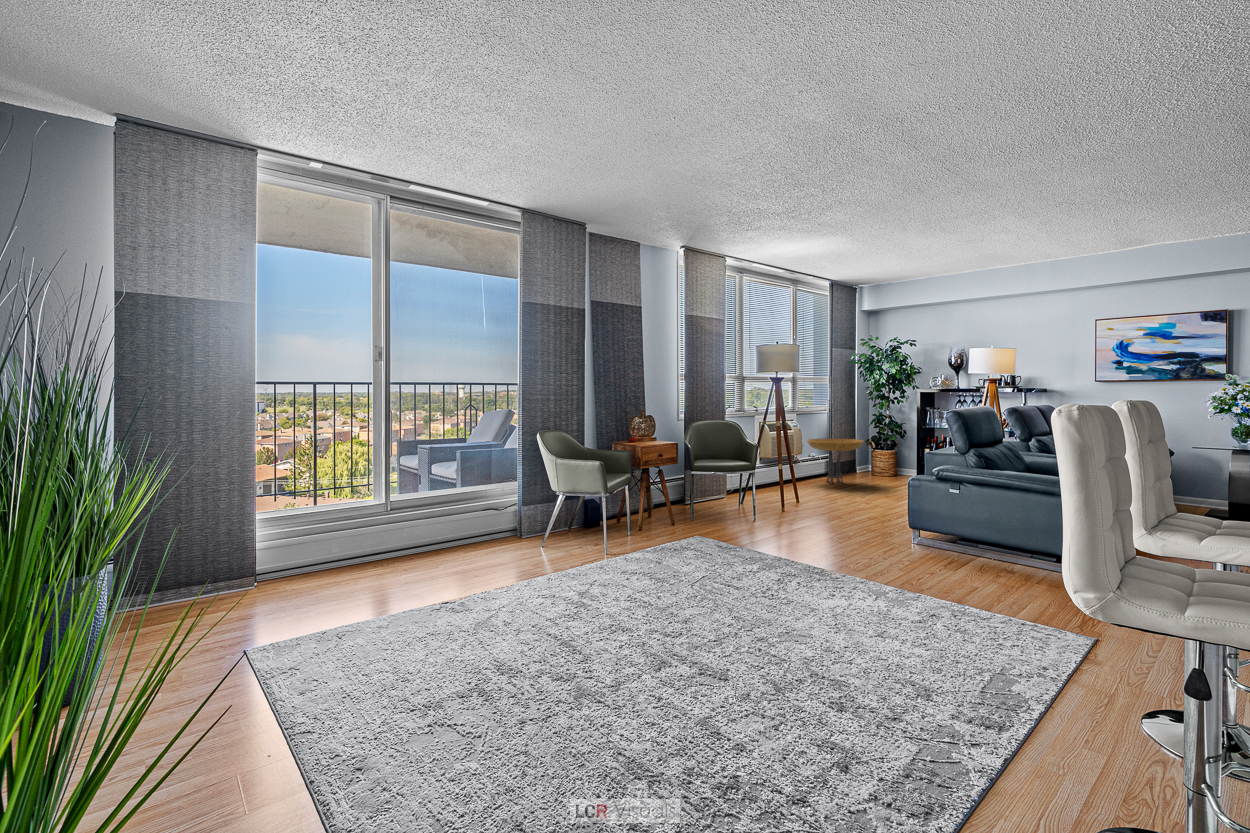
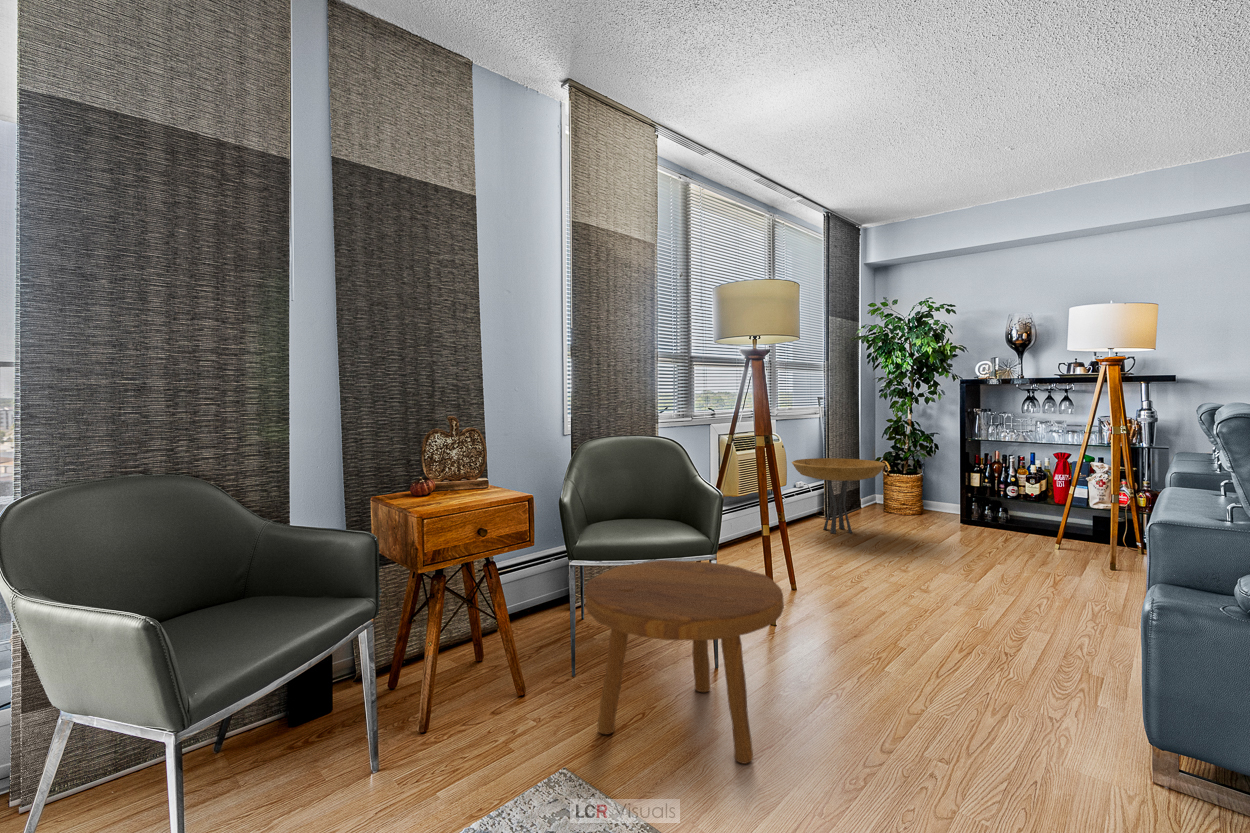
footstool: none [703,471,779,536] -> present [585,560,784,764]

